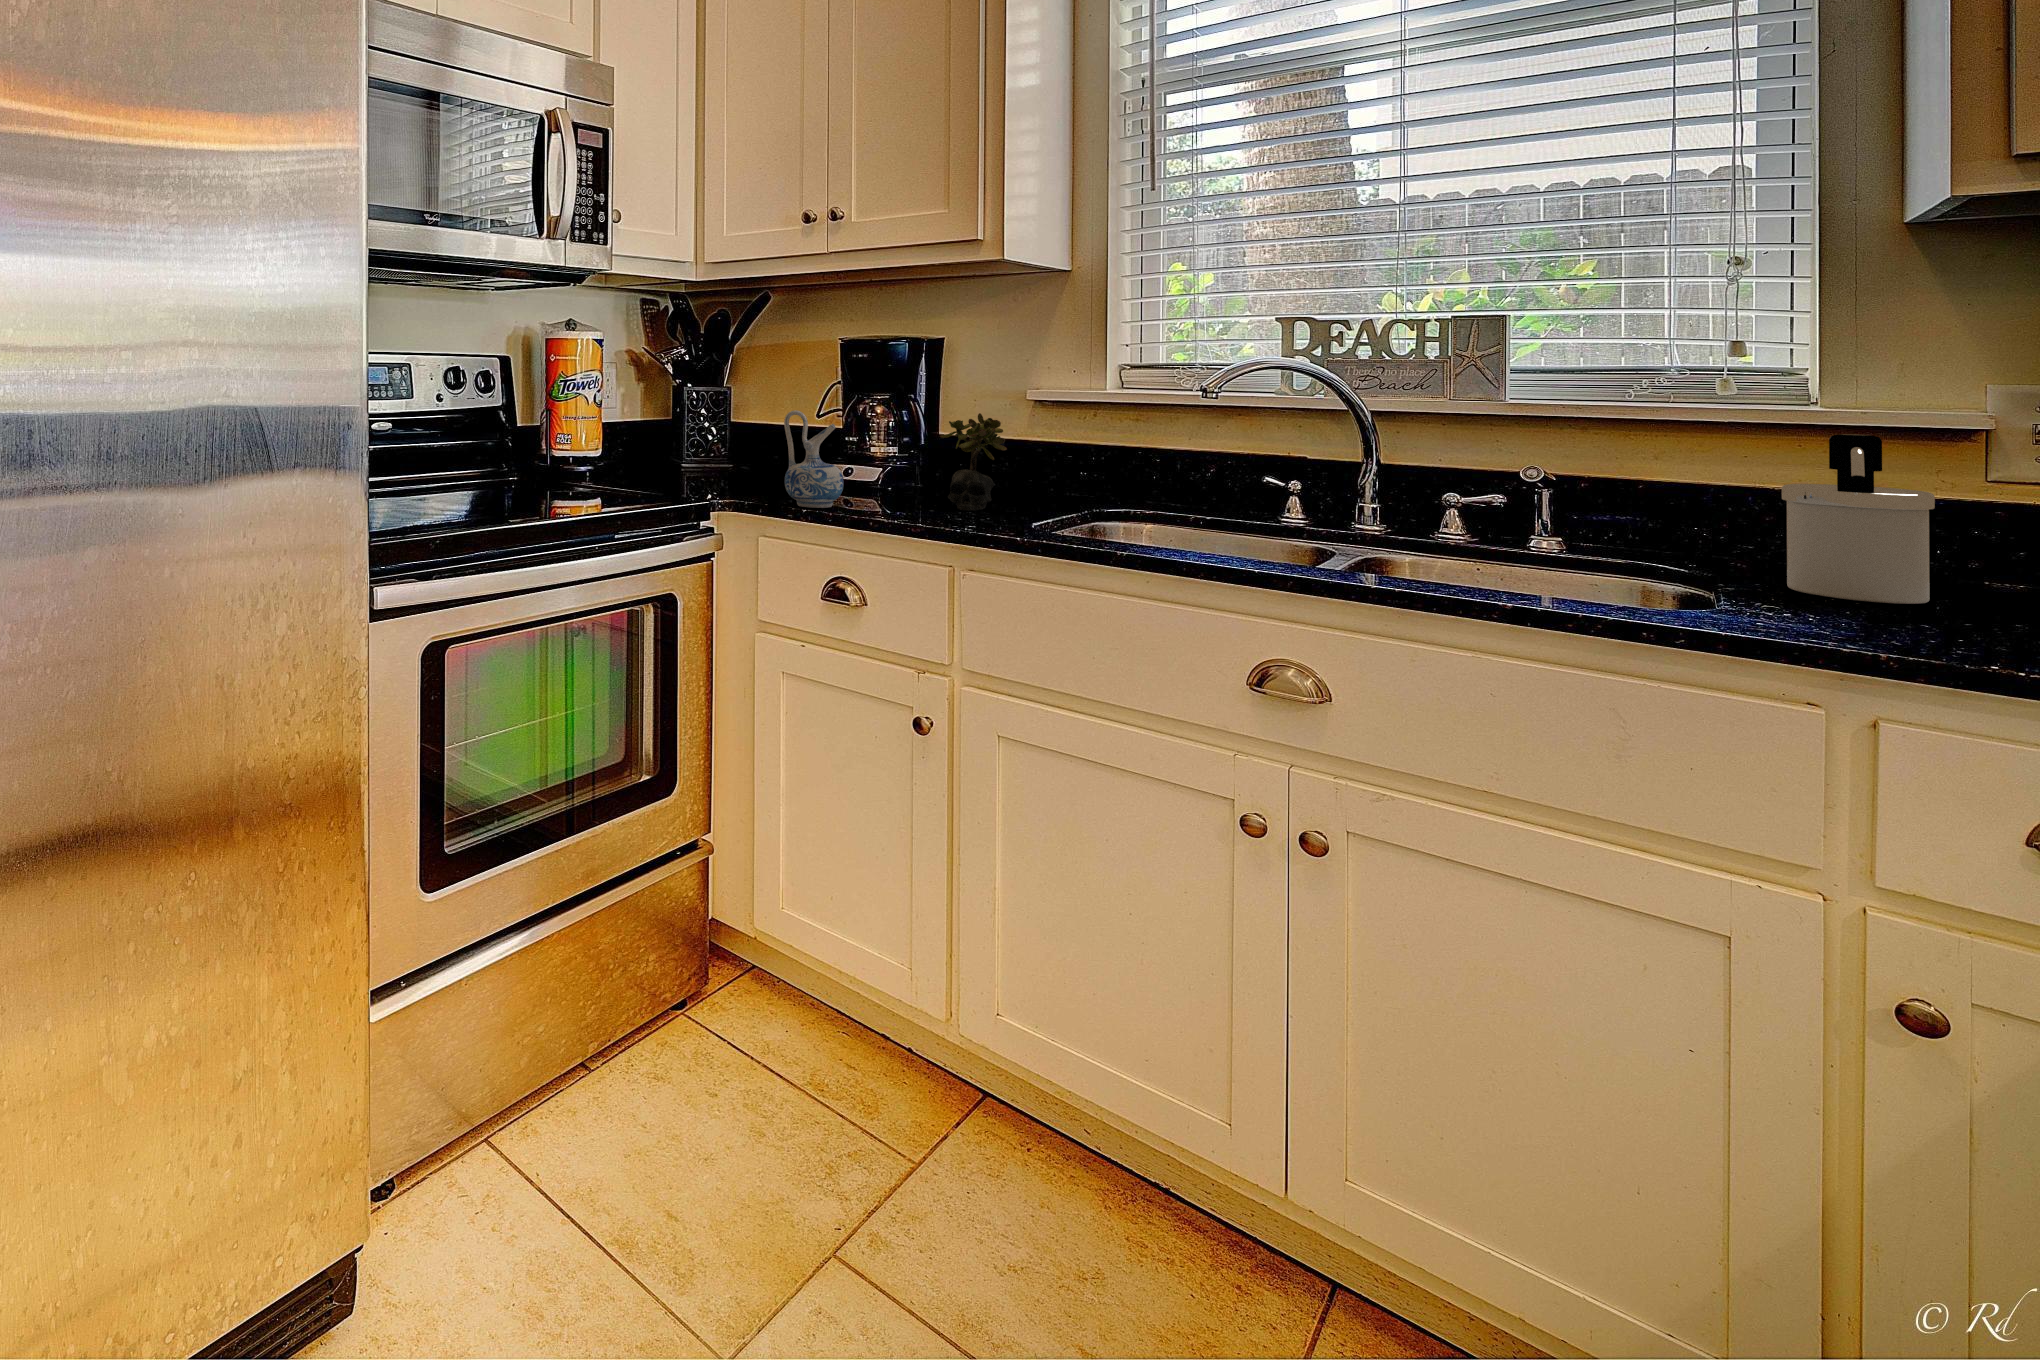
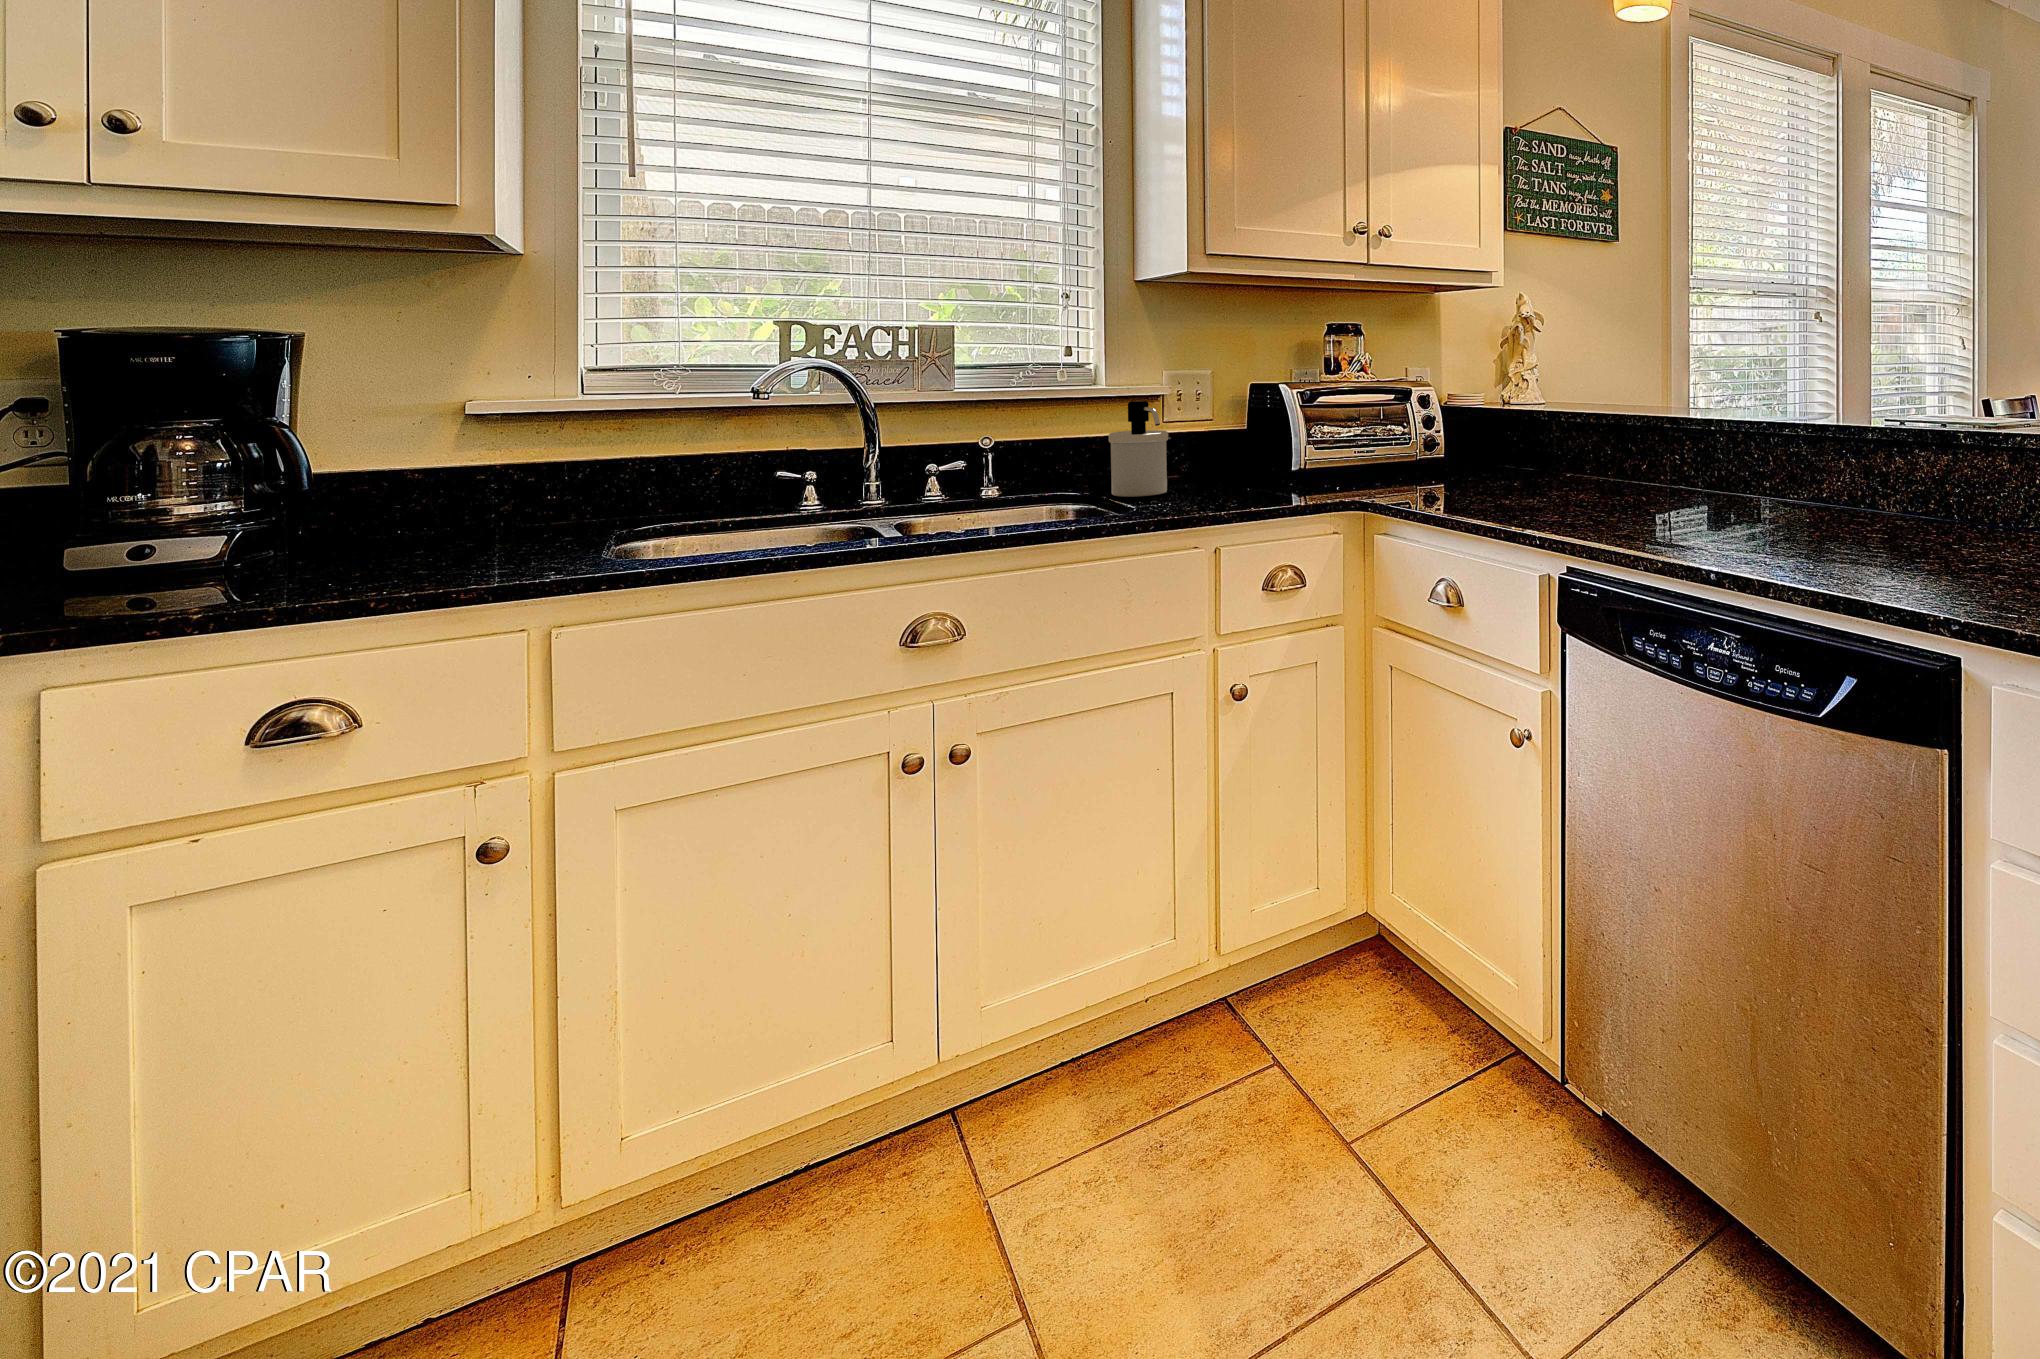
ceramic pitcher: present [784,410,844,508] -> none [69,457,221,615]
succulent plant: present [940,413,1007,511] -> none [355,437,481,567]

